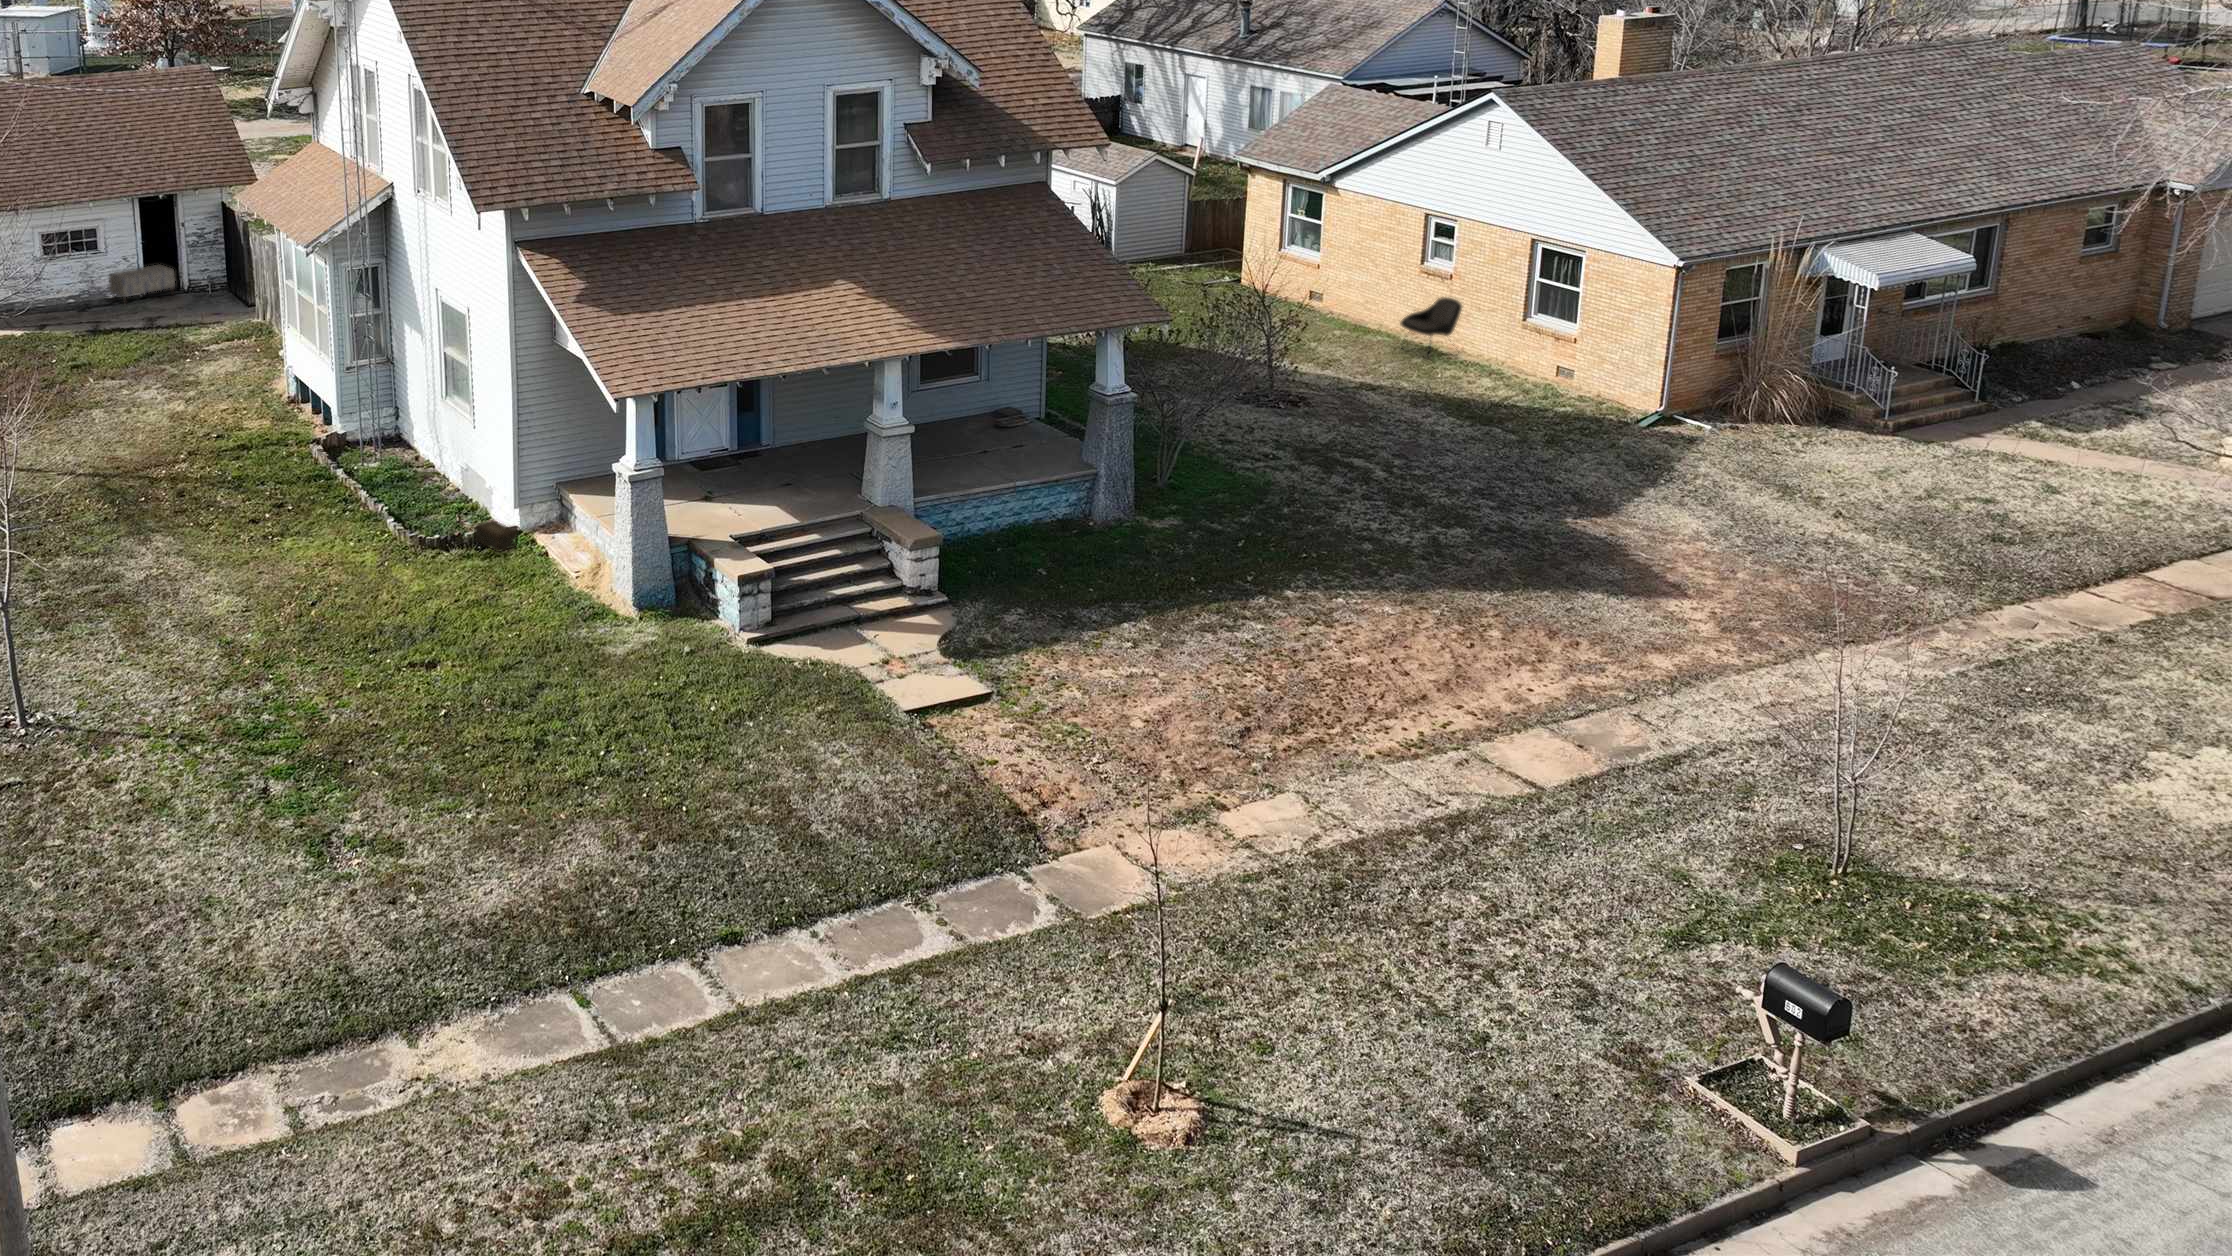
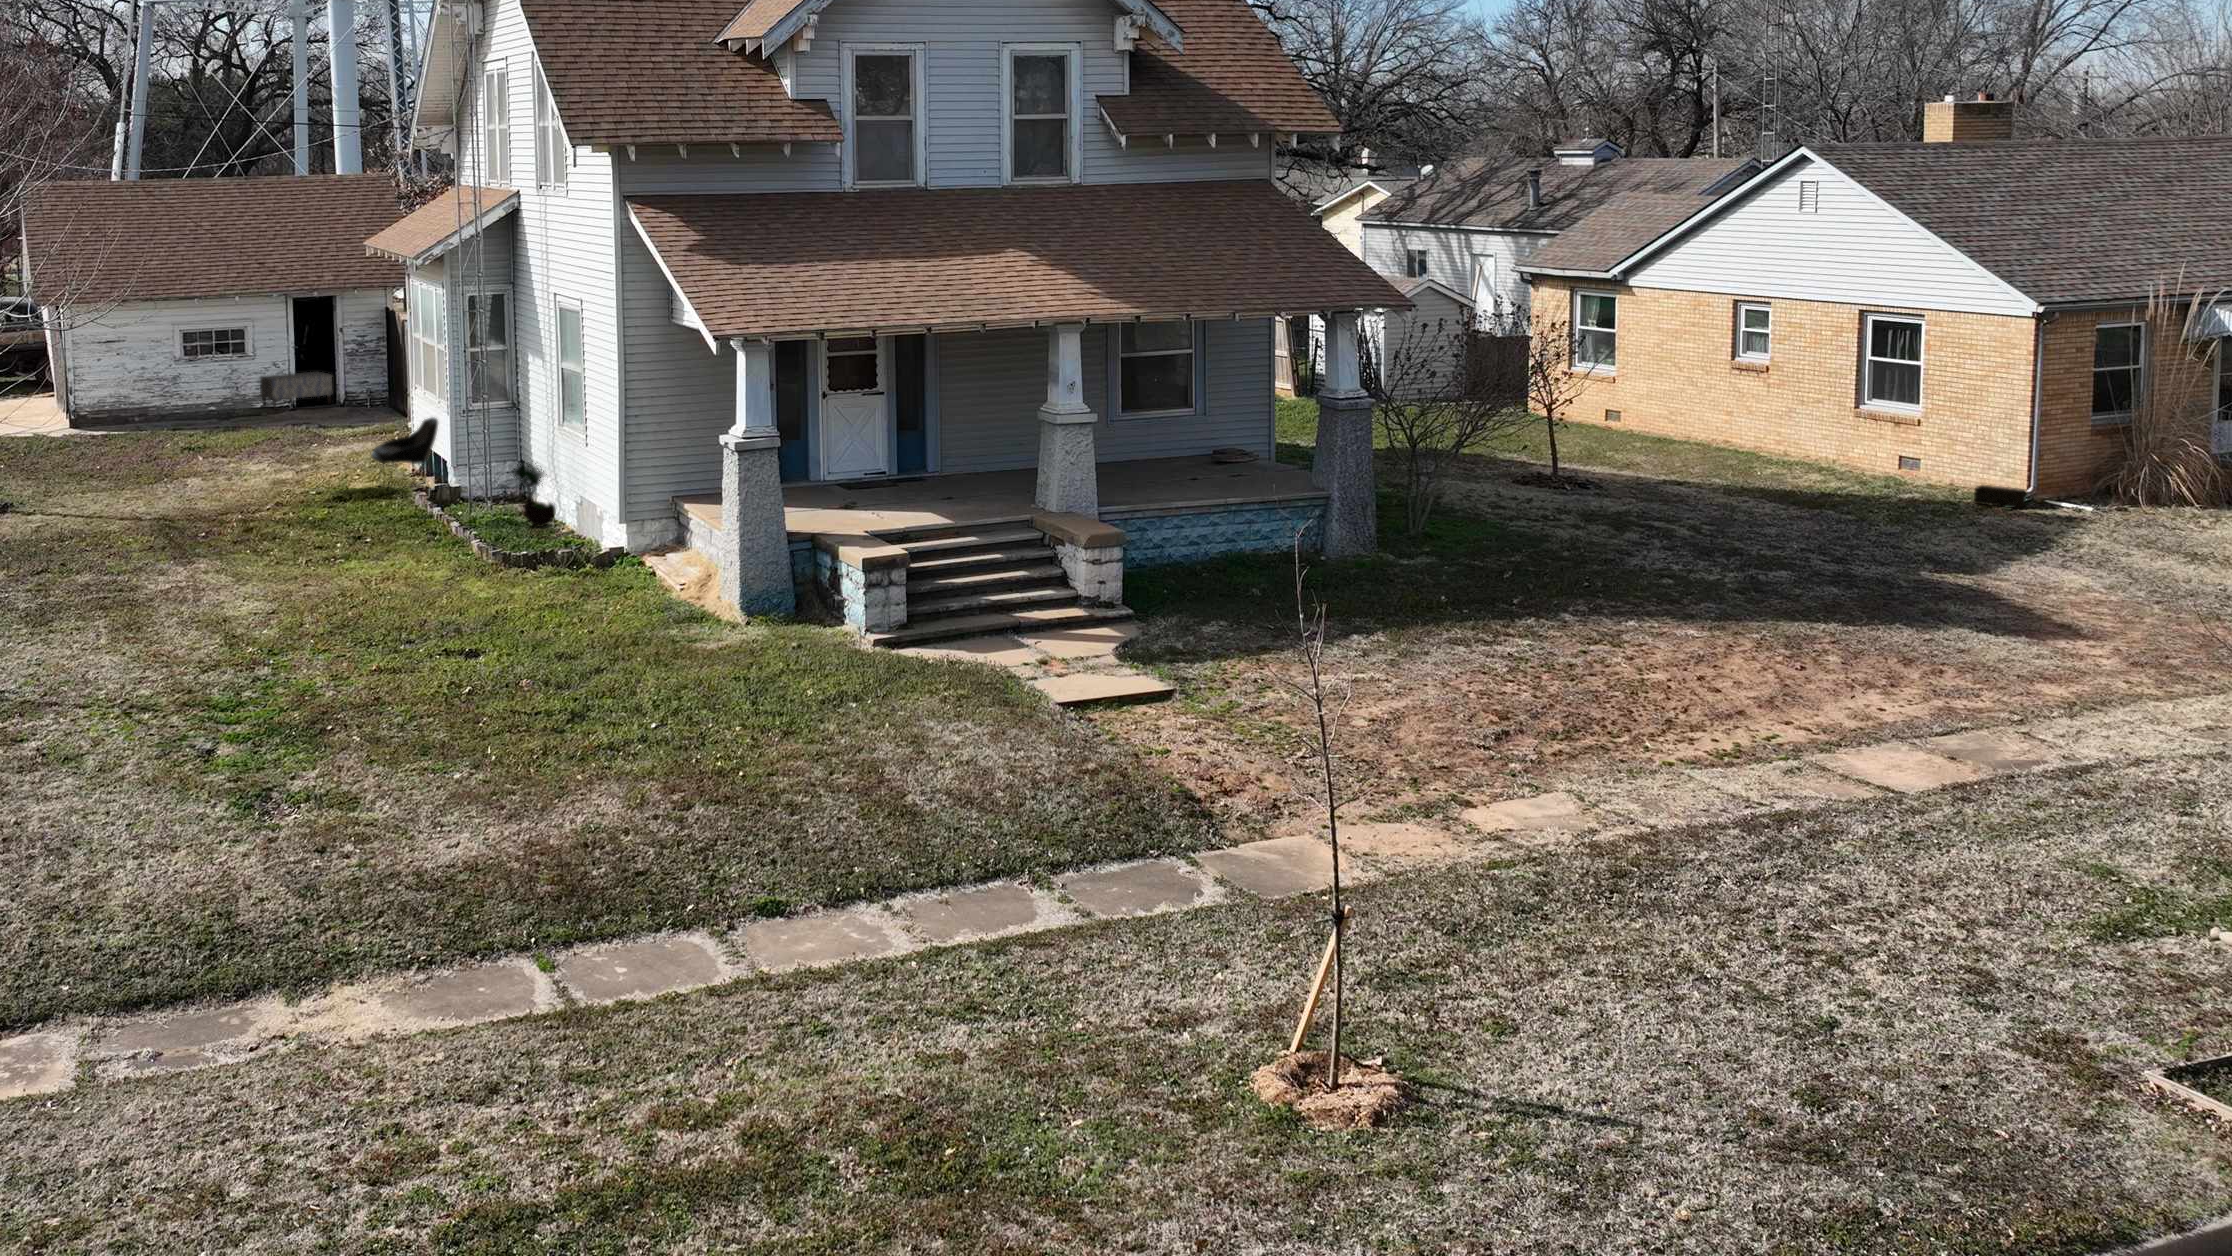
lounge chair: present [1401,297,1462,353] -> present [371,417,438,493]
potted tree: none [396,421,437,481] -> present [513,462,556,526]
woven basket: present [474,520,517,552] -> present [1974,485,2026,509]

